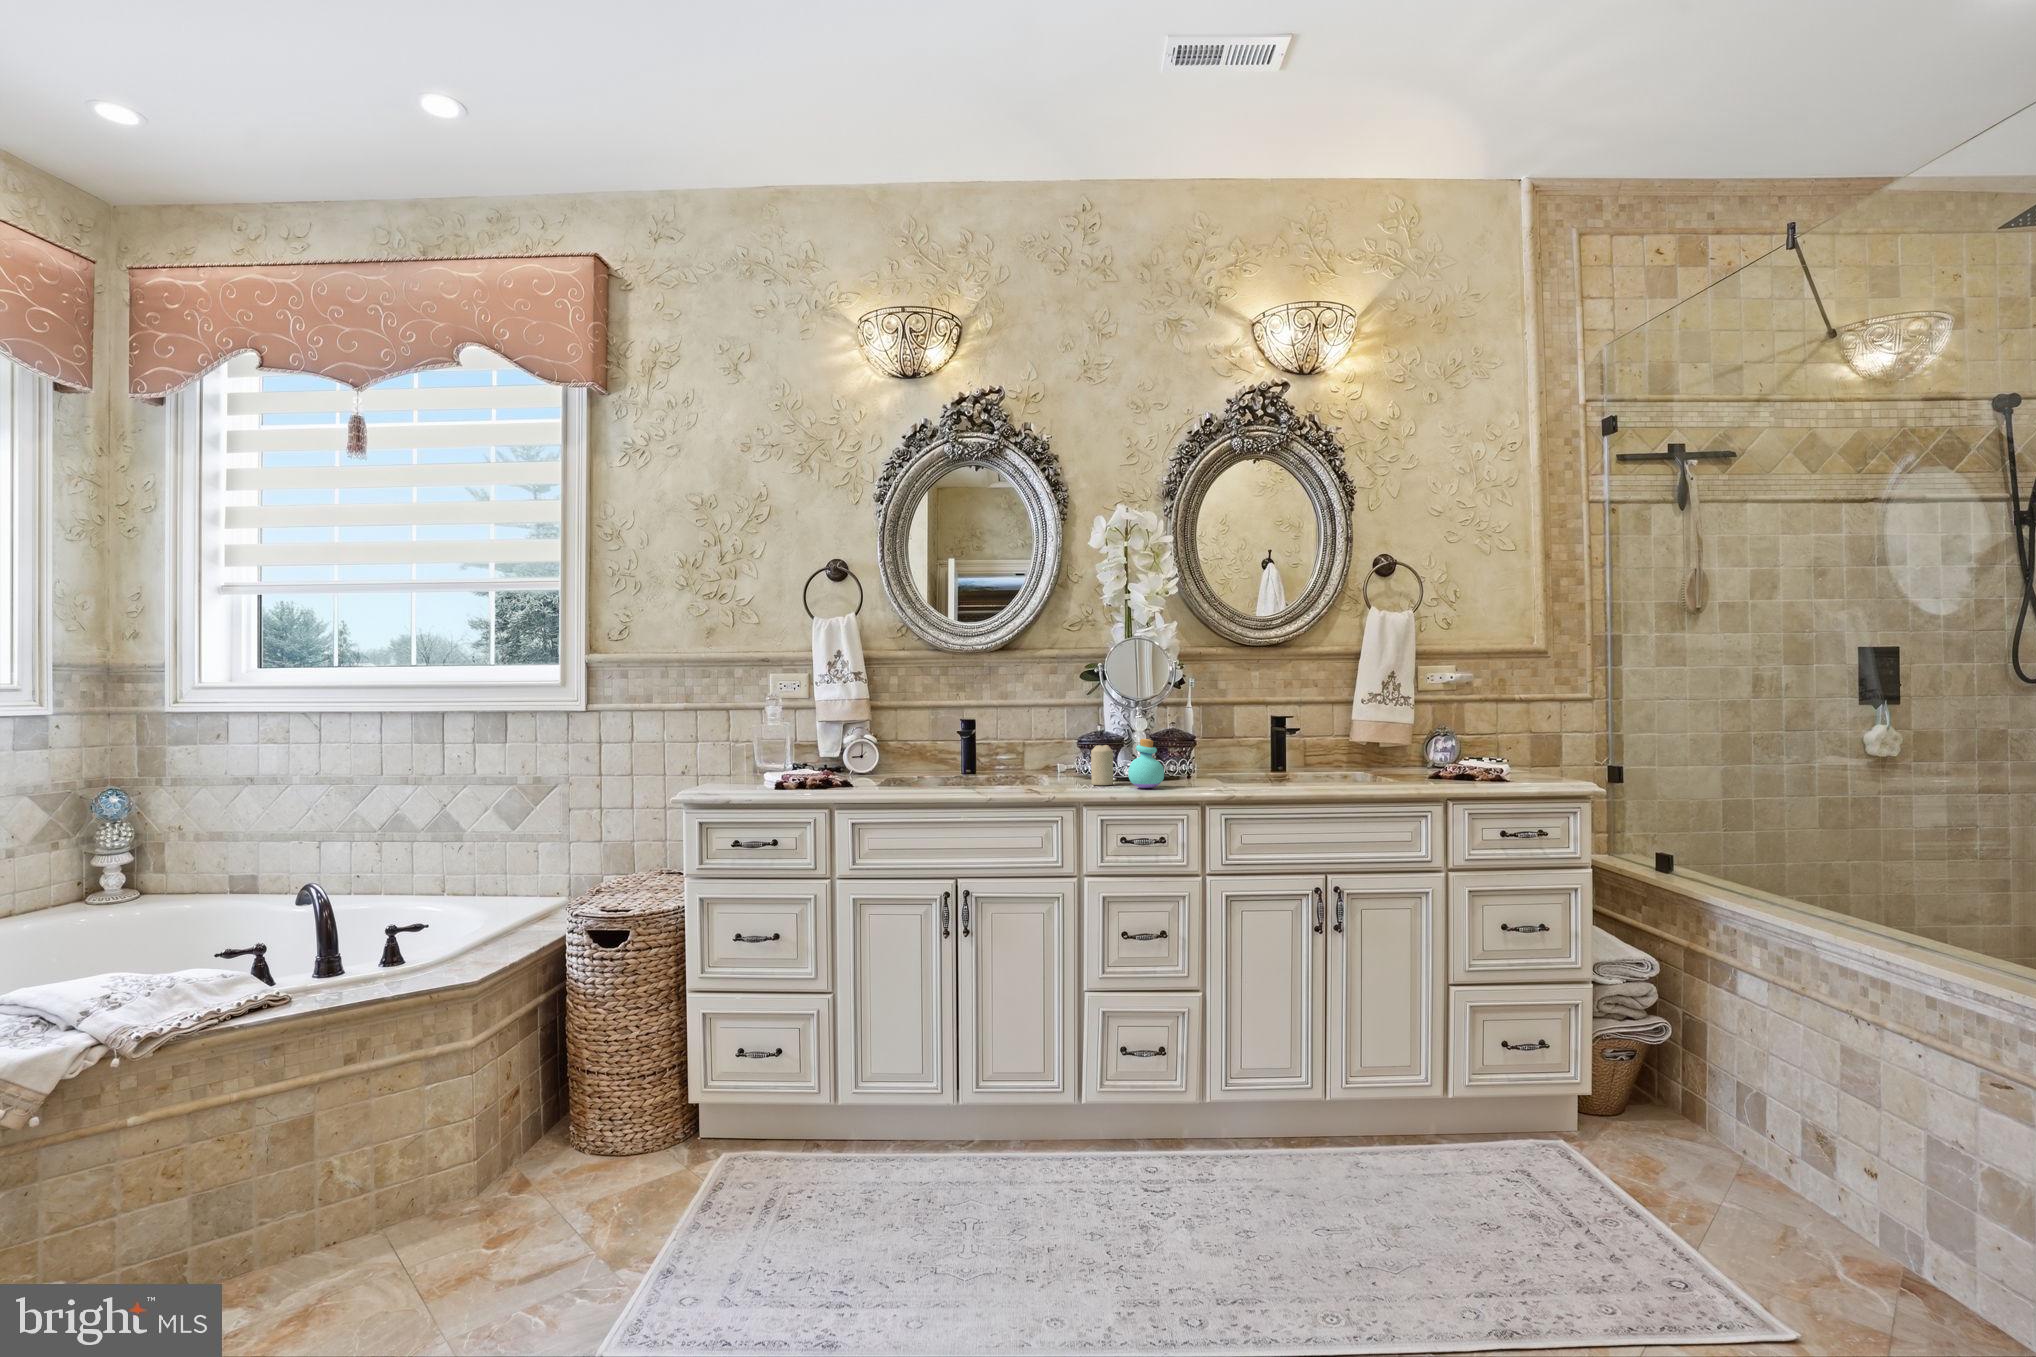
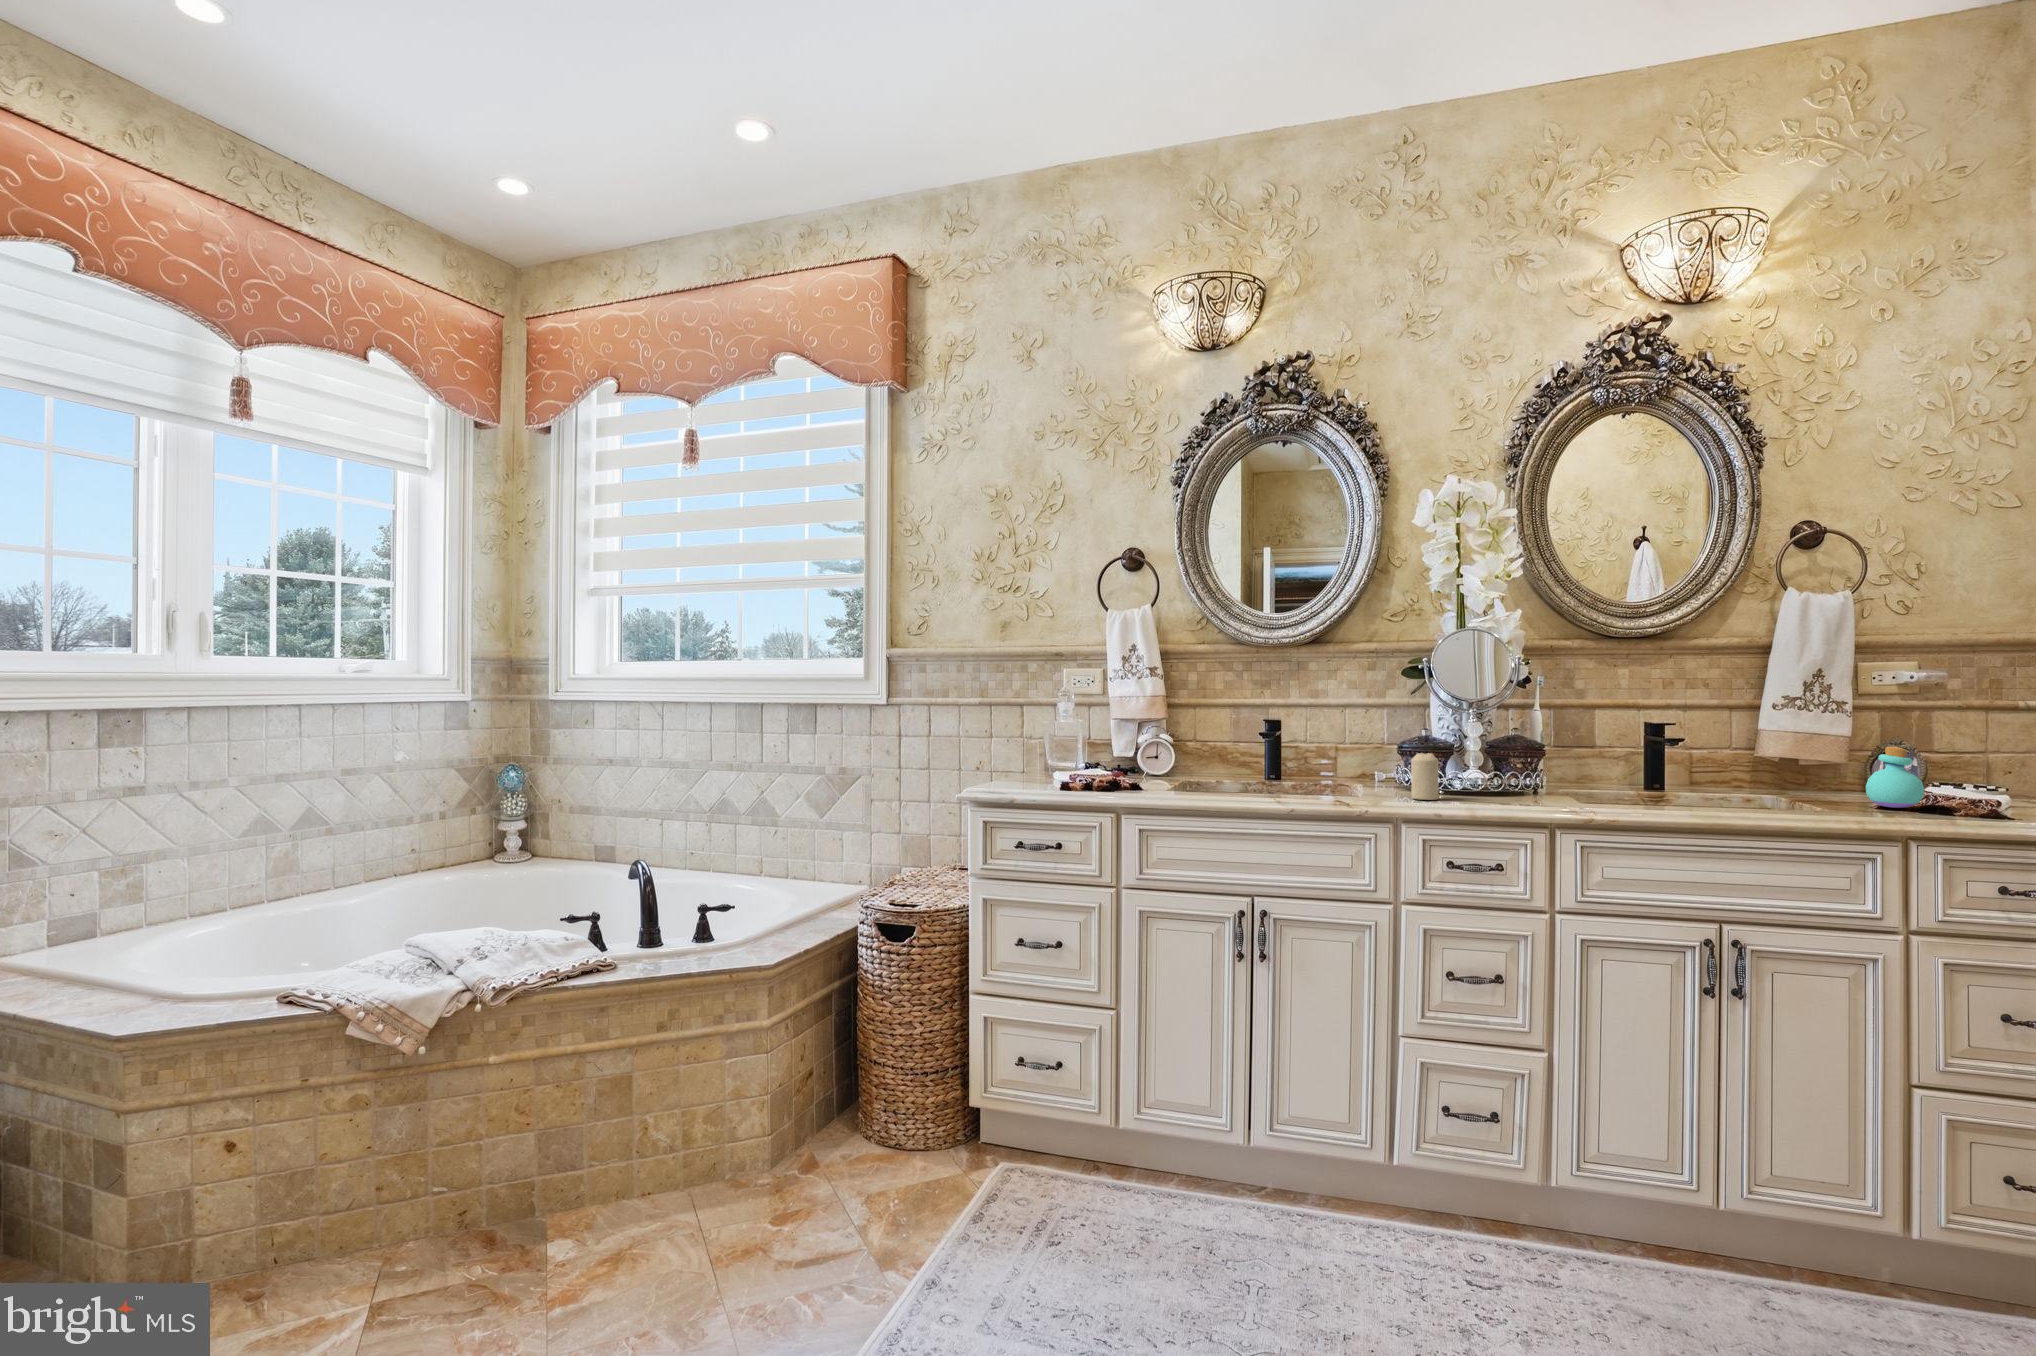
perfume bottle: present [1128,739,1164,788] -> present [1866,747,1924,808]

